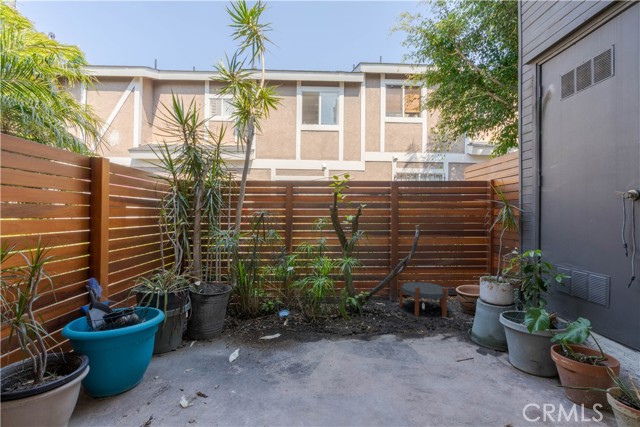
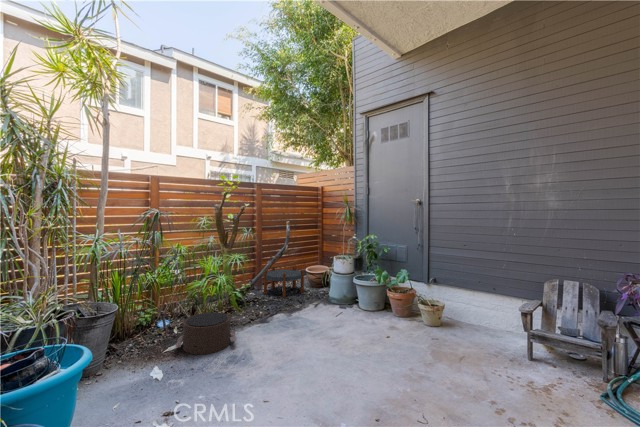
pouf: none [262,313,320,355] -> present [176,312,236,355]

